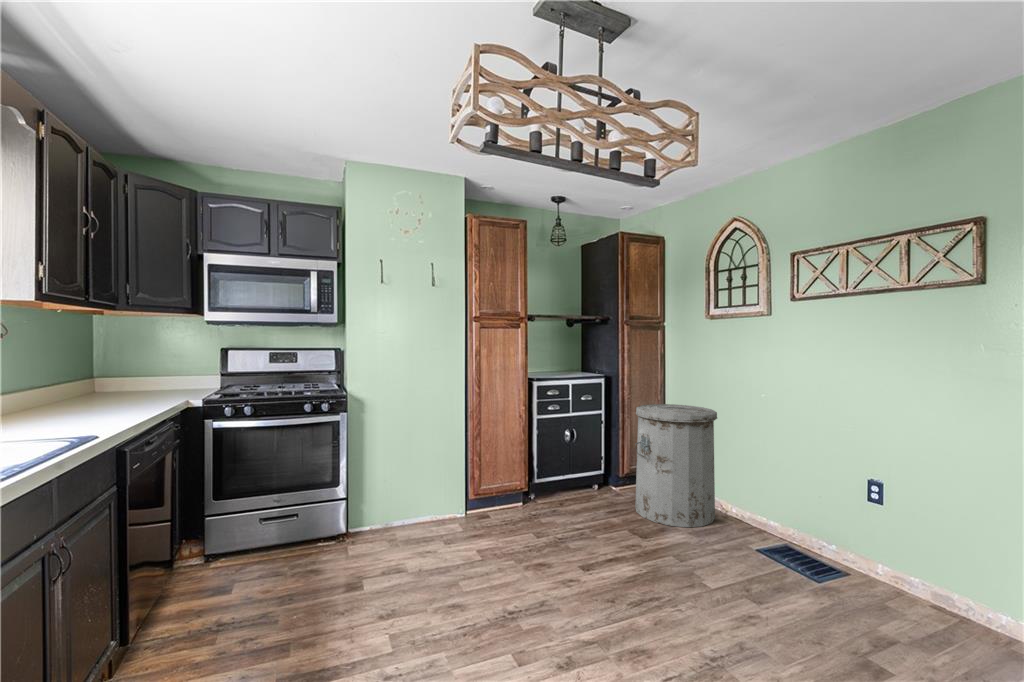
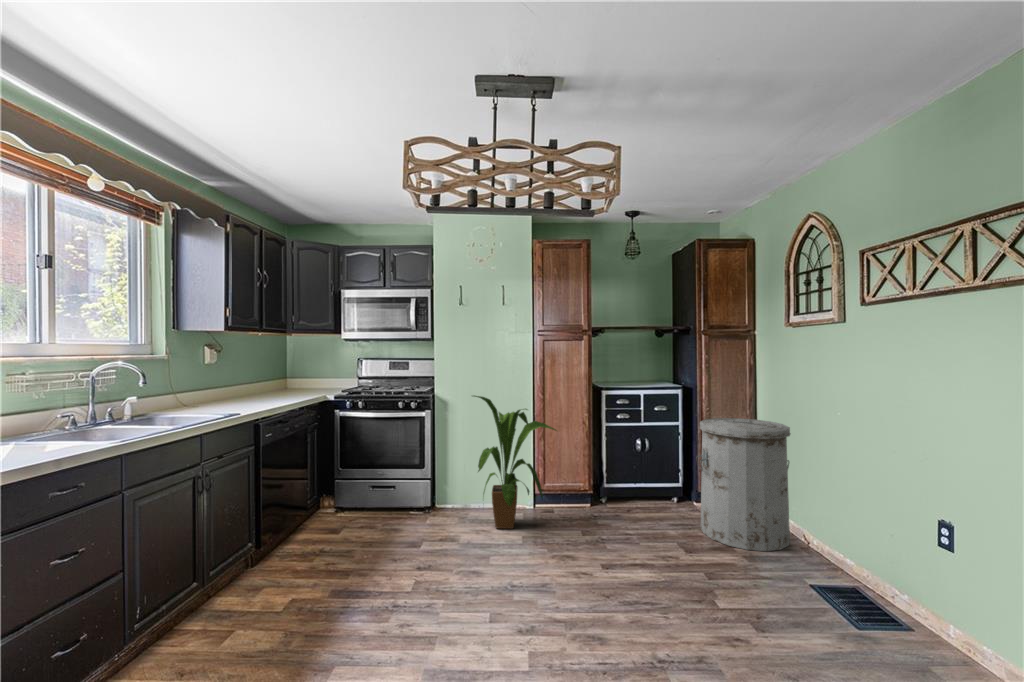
house plant: none [409,392,503,547] -> present [474,395,556,529]

